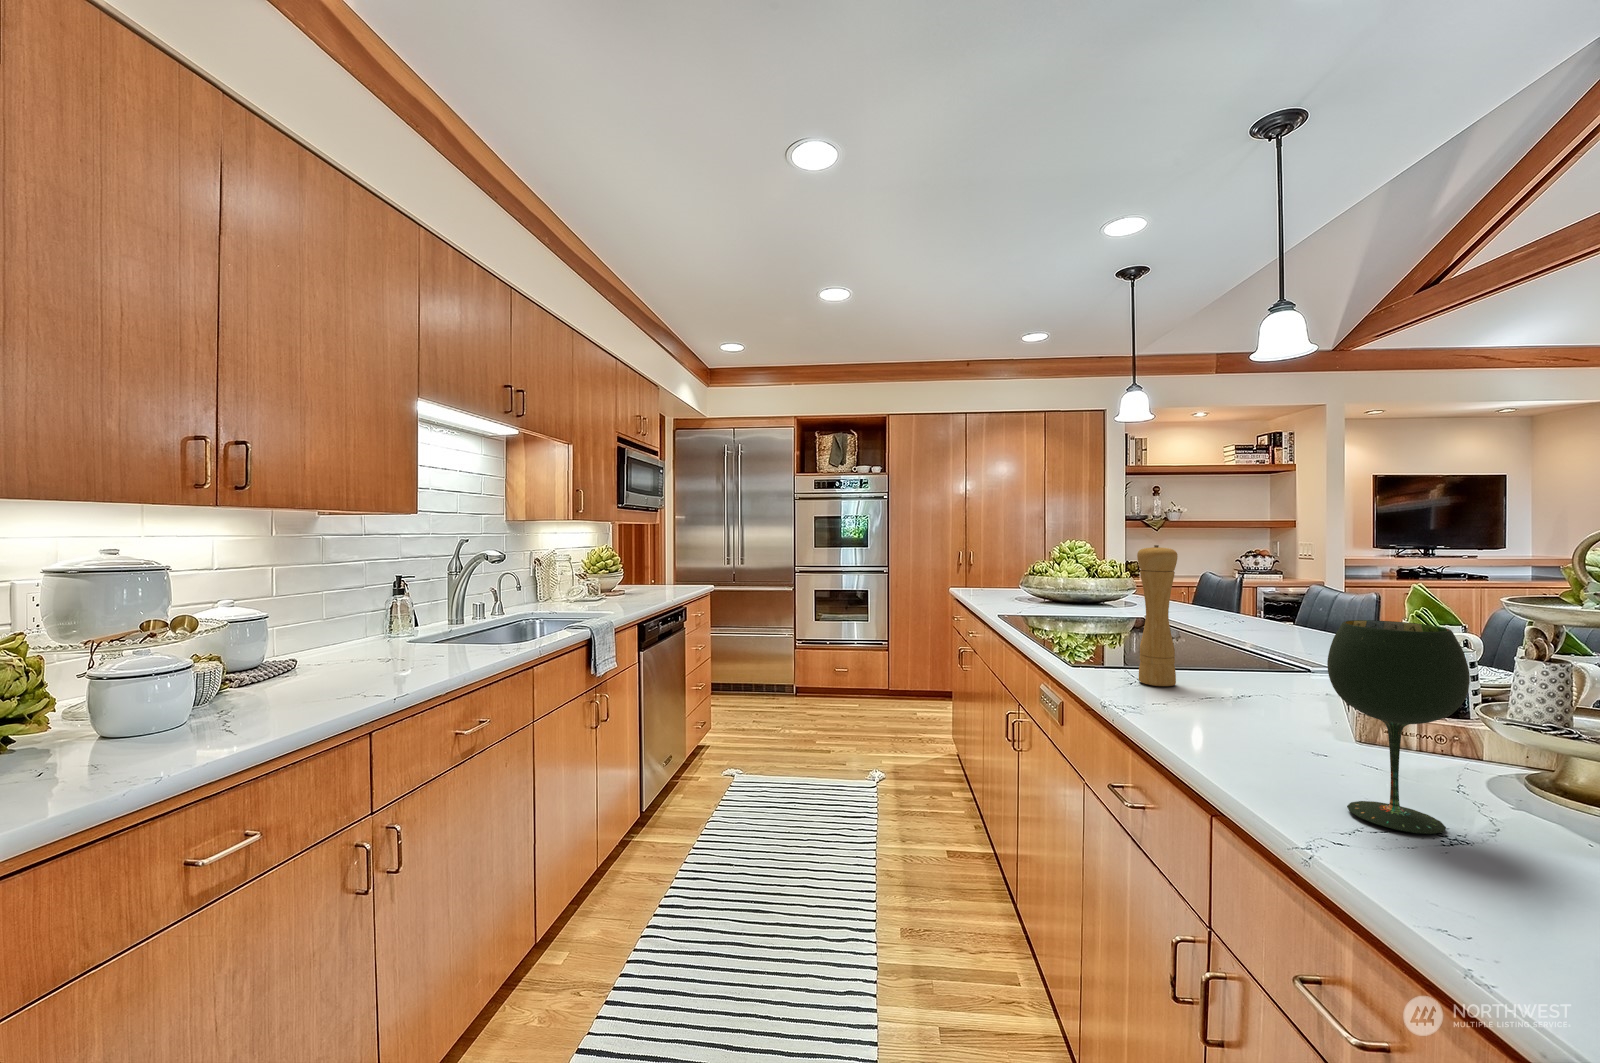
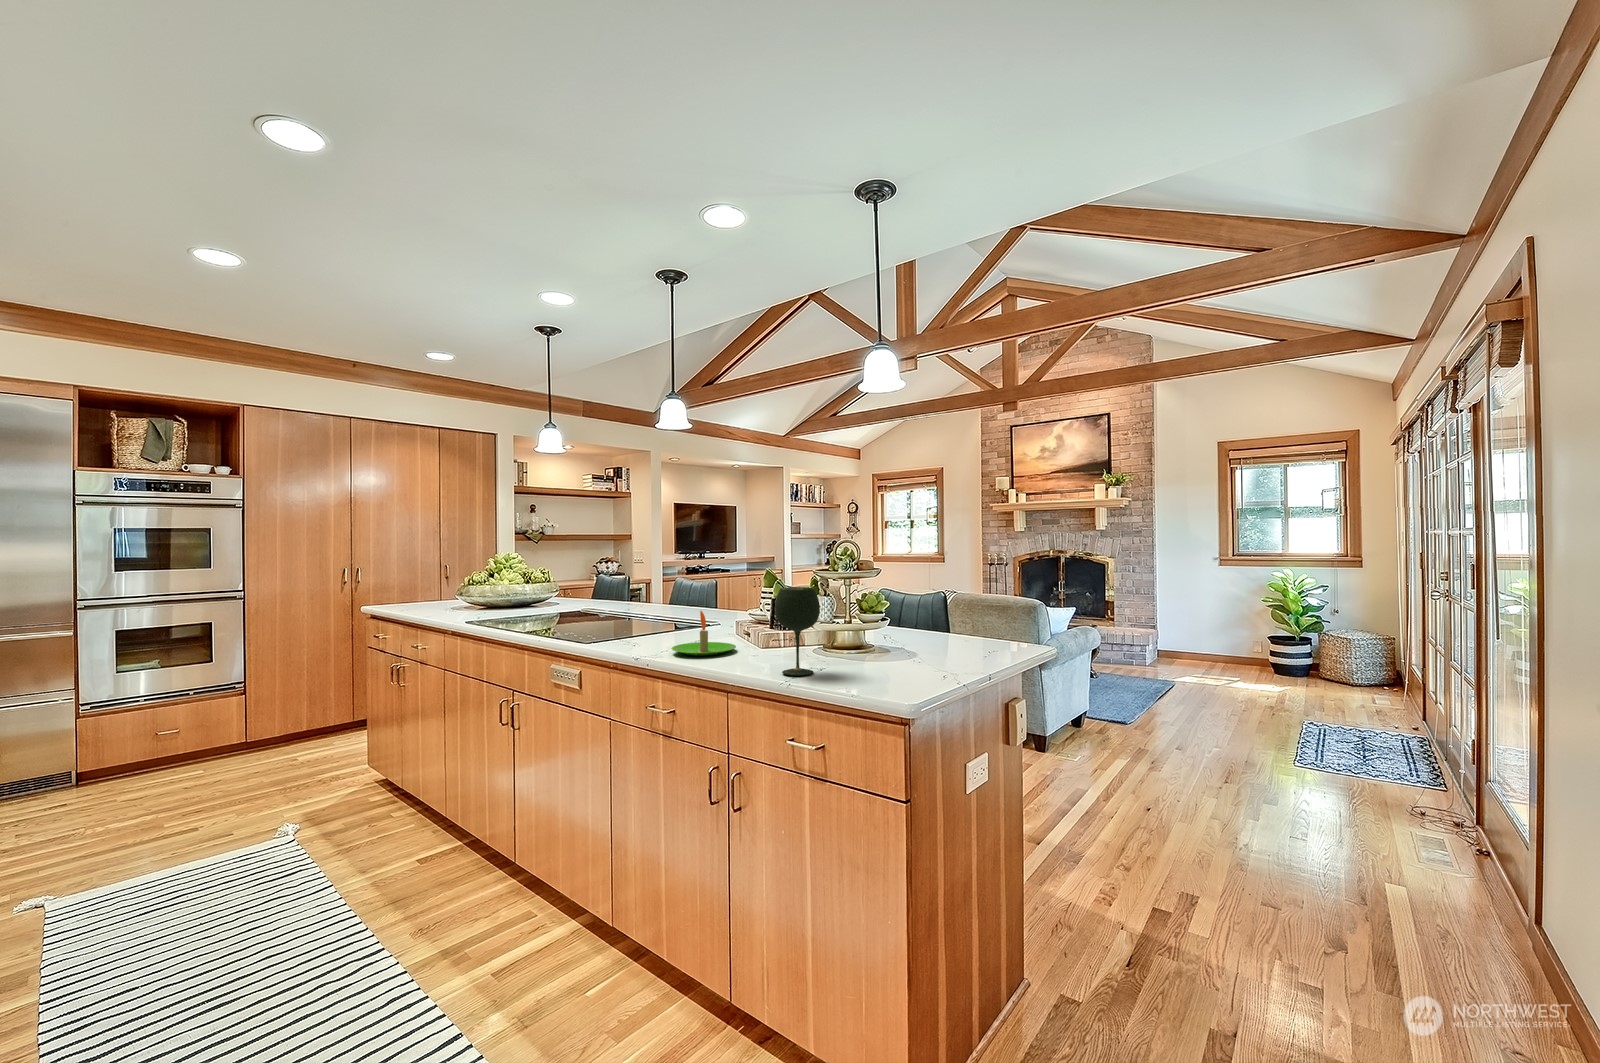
pepper mill: present [1137,545,1178,686] -> none [637,556,661,648]
candle: none [1172,640,1305,722] -> present [671,611,736,656]

